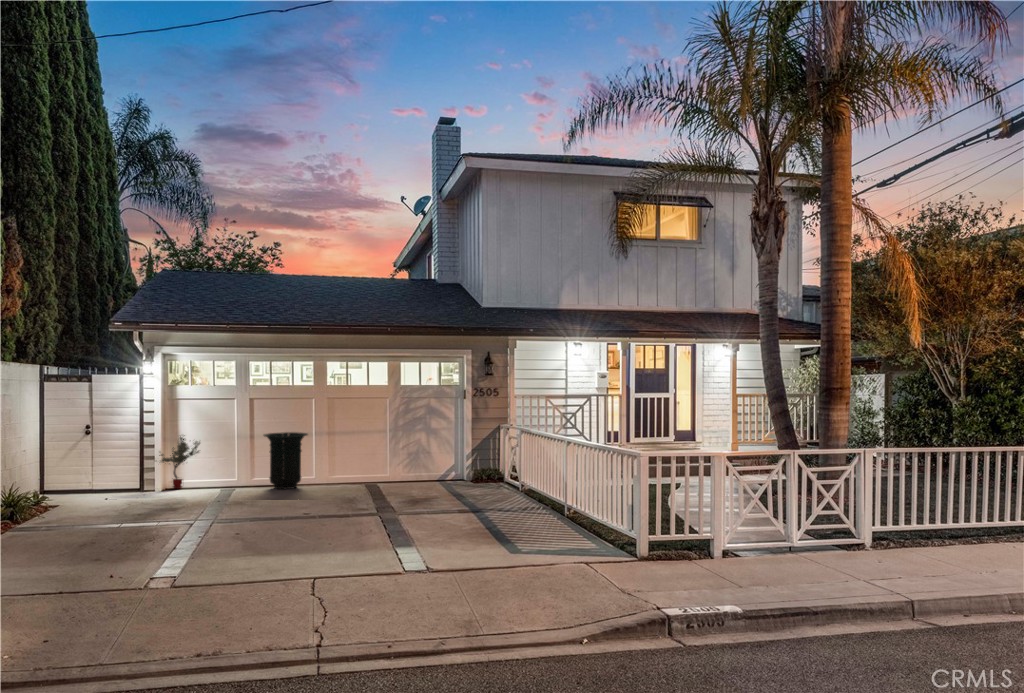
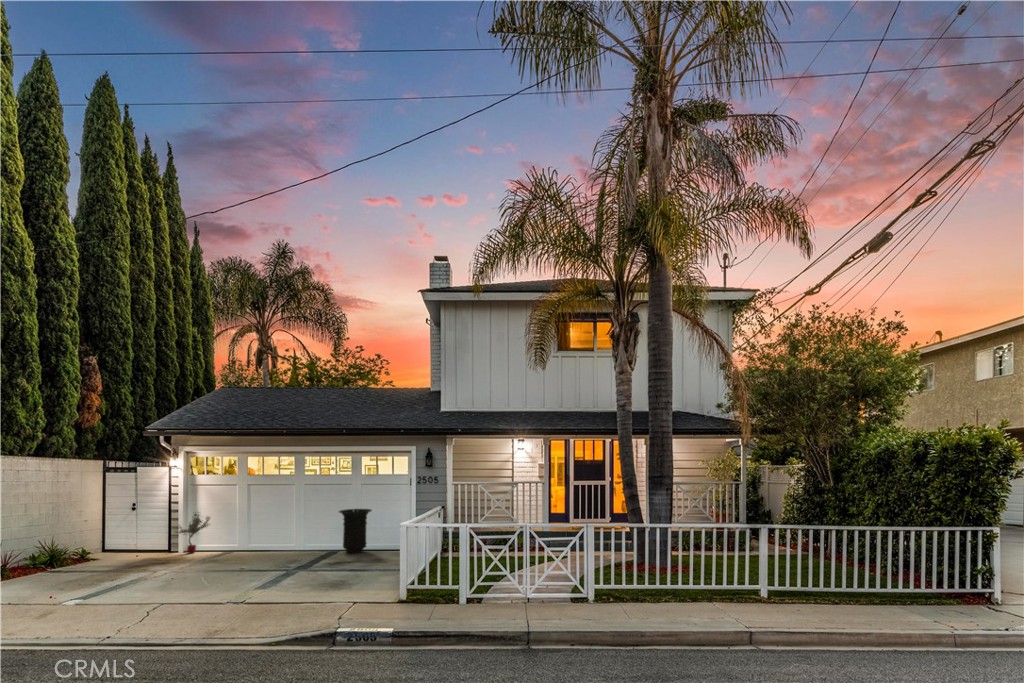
trash can: present [264,432,308,489] -> present [339,509,372,553]

